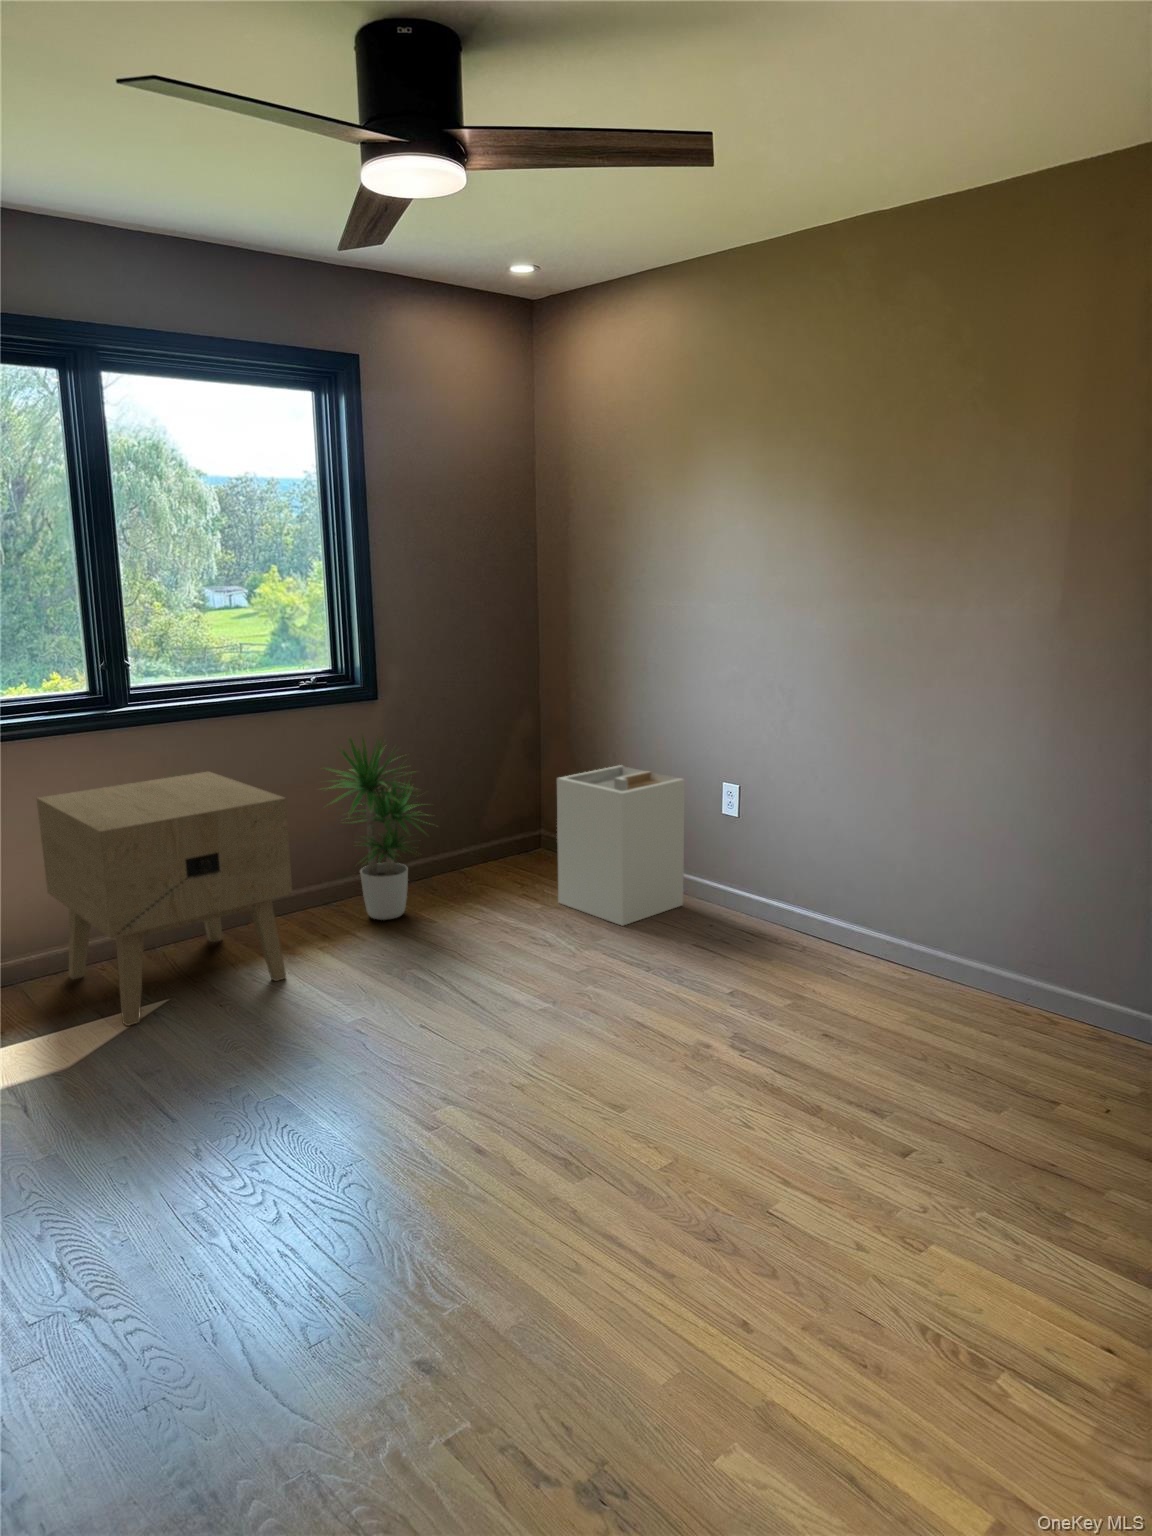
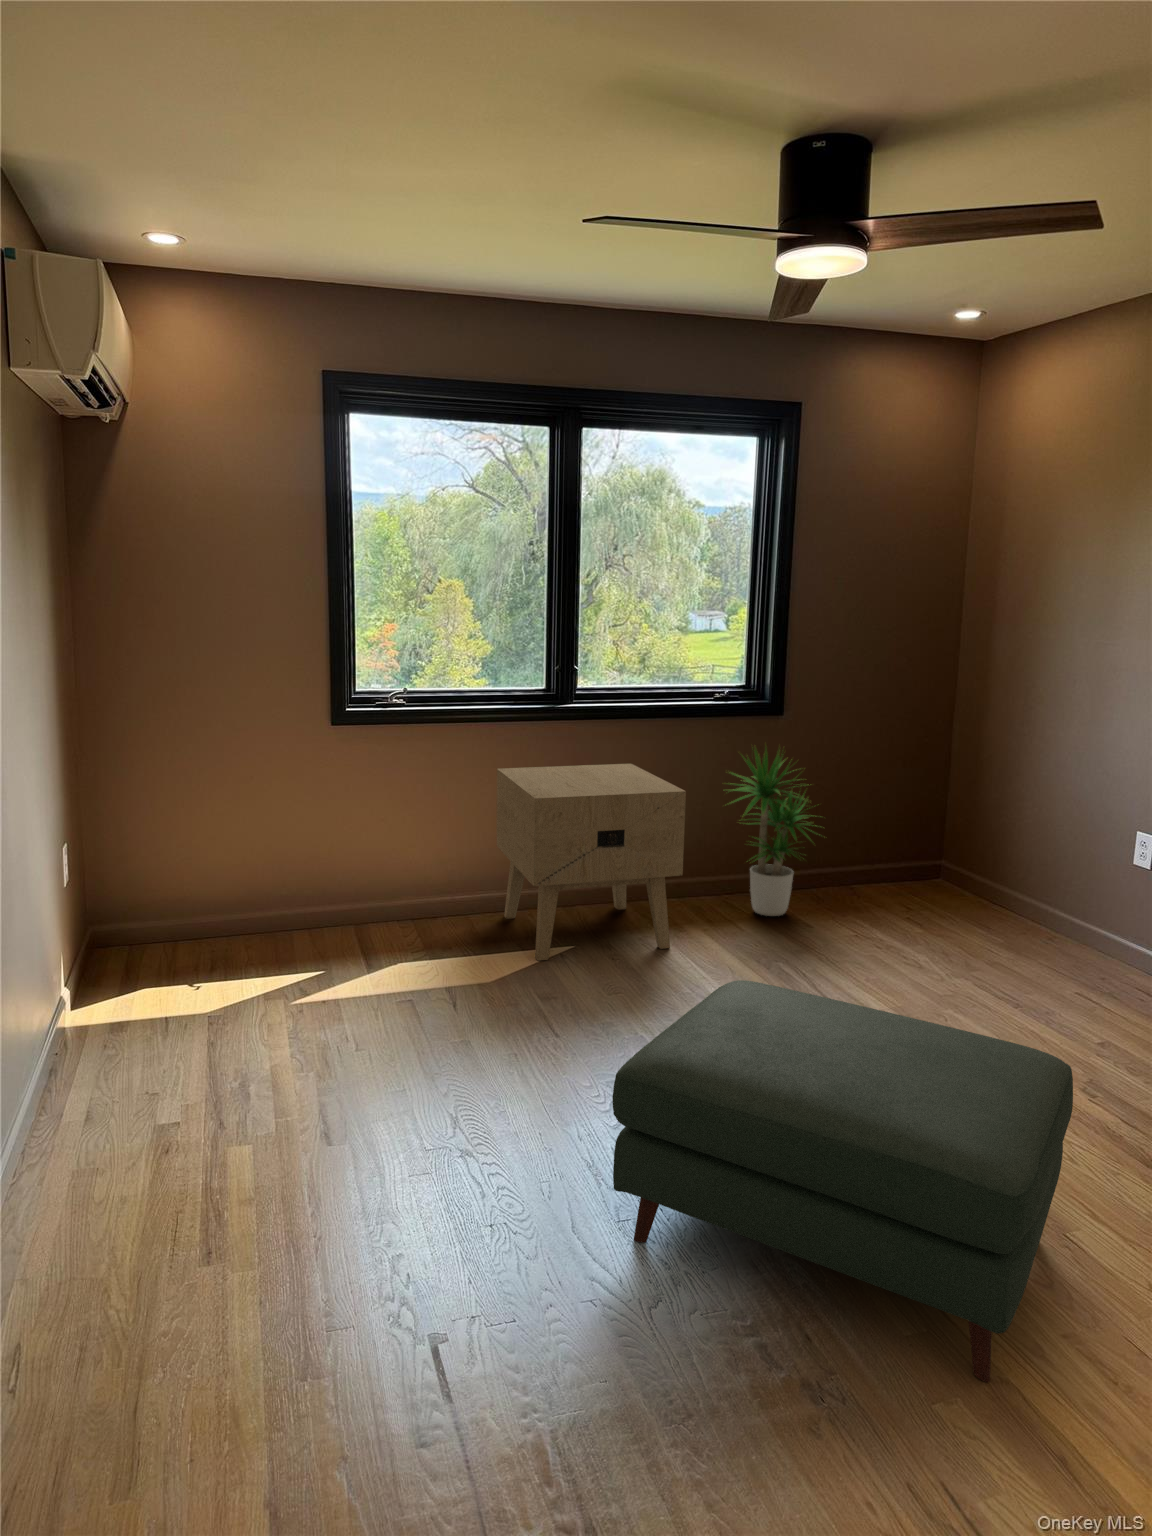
laundry hamper: present [557,765,685,926] -> none [938,803,1086,960]
ottoman: none [292,1015,784,1402] -> present [612,980,1073,1382]

